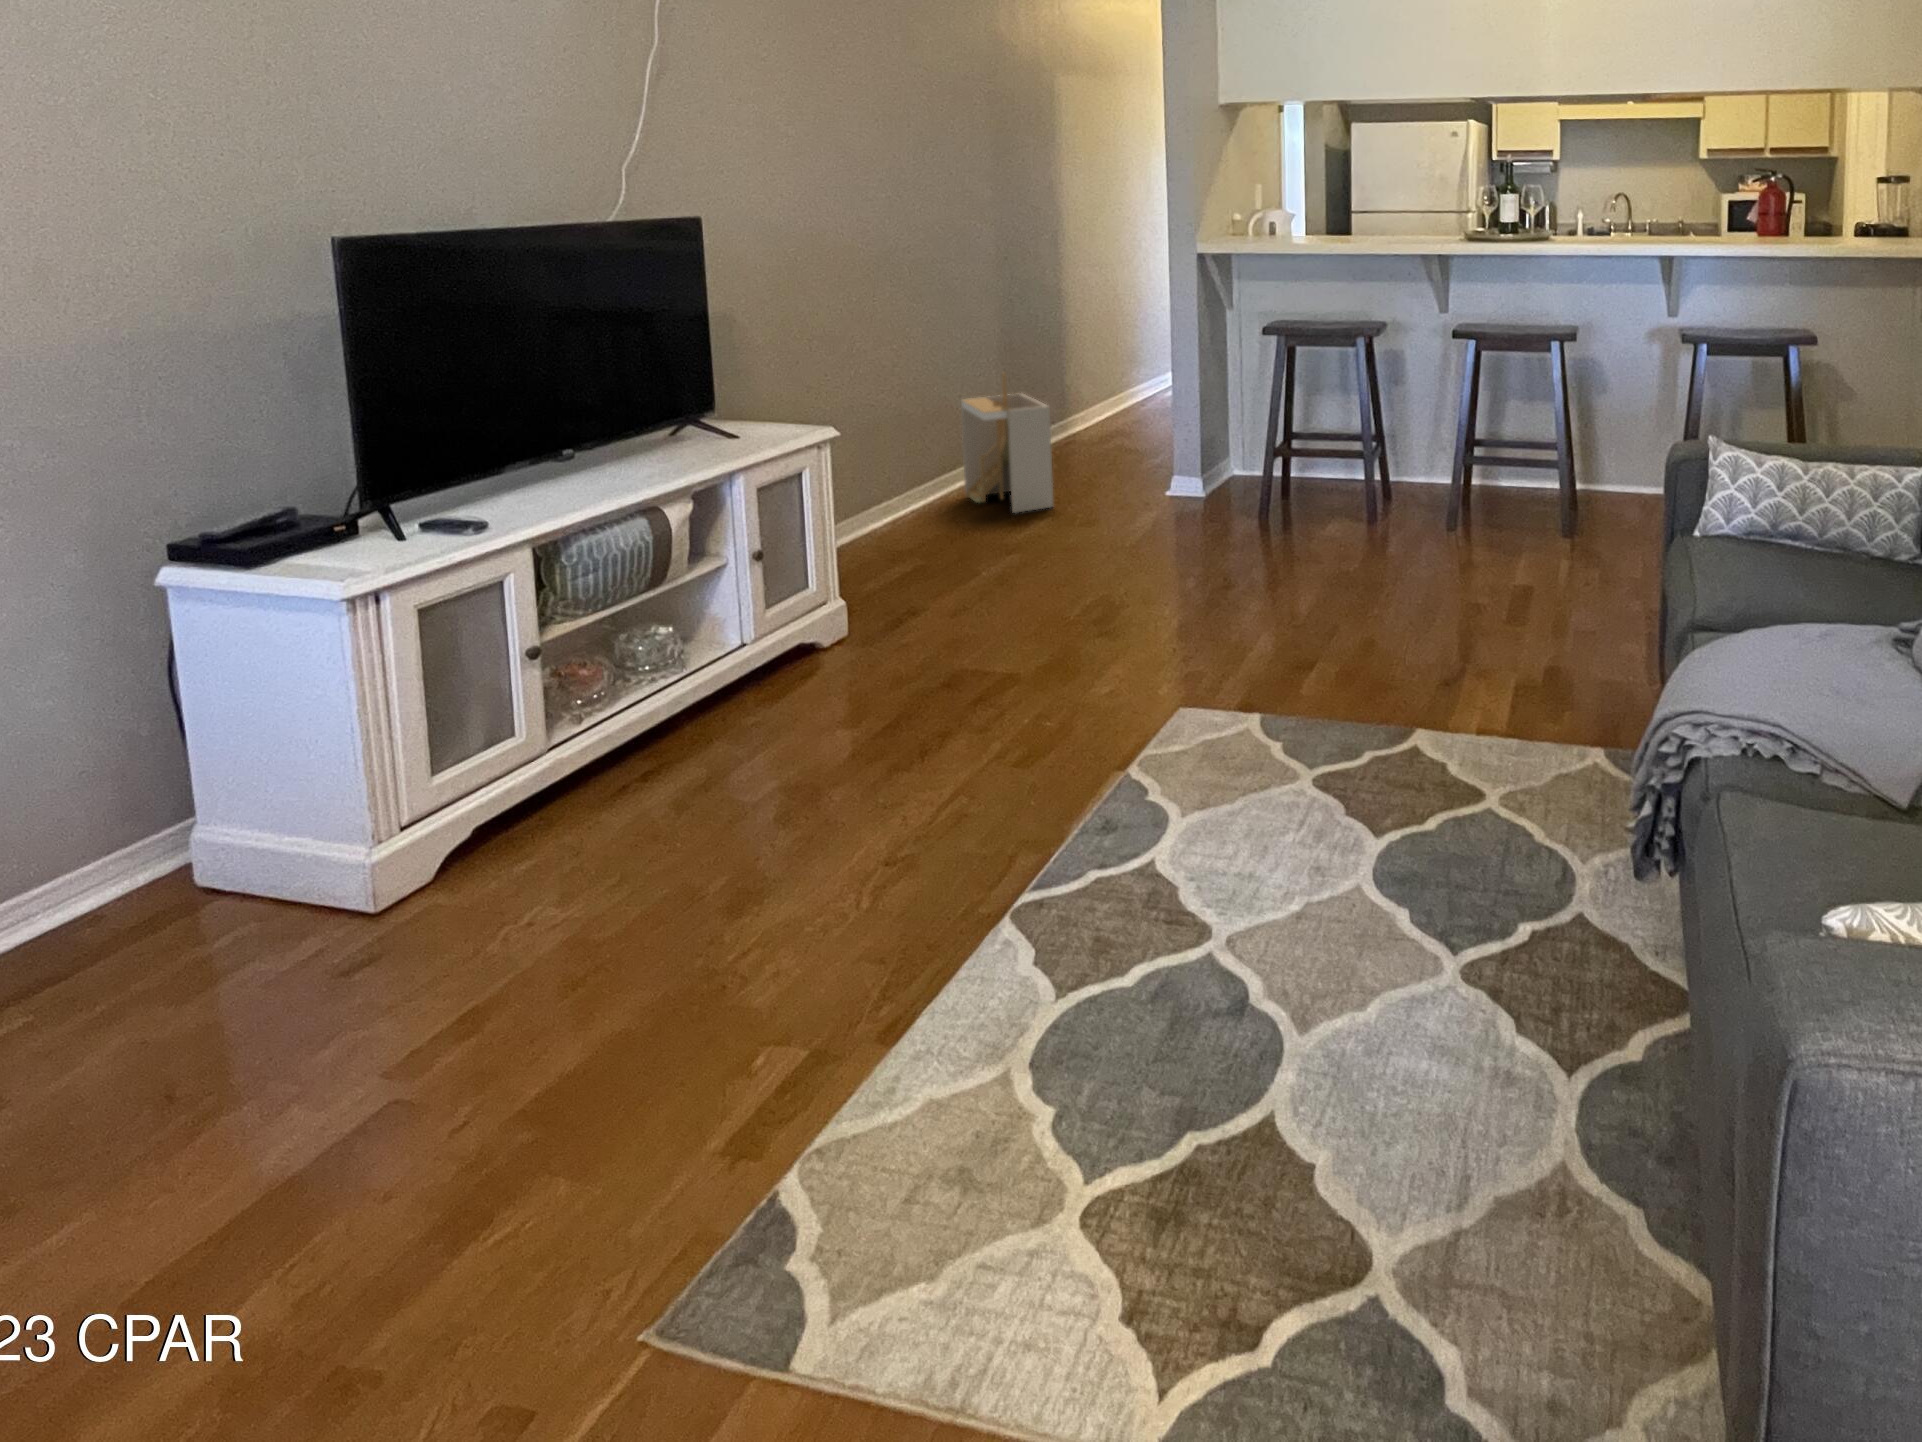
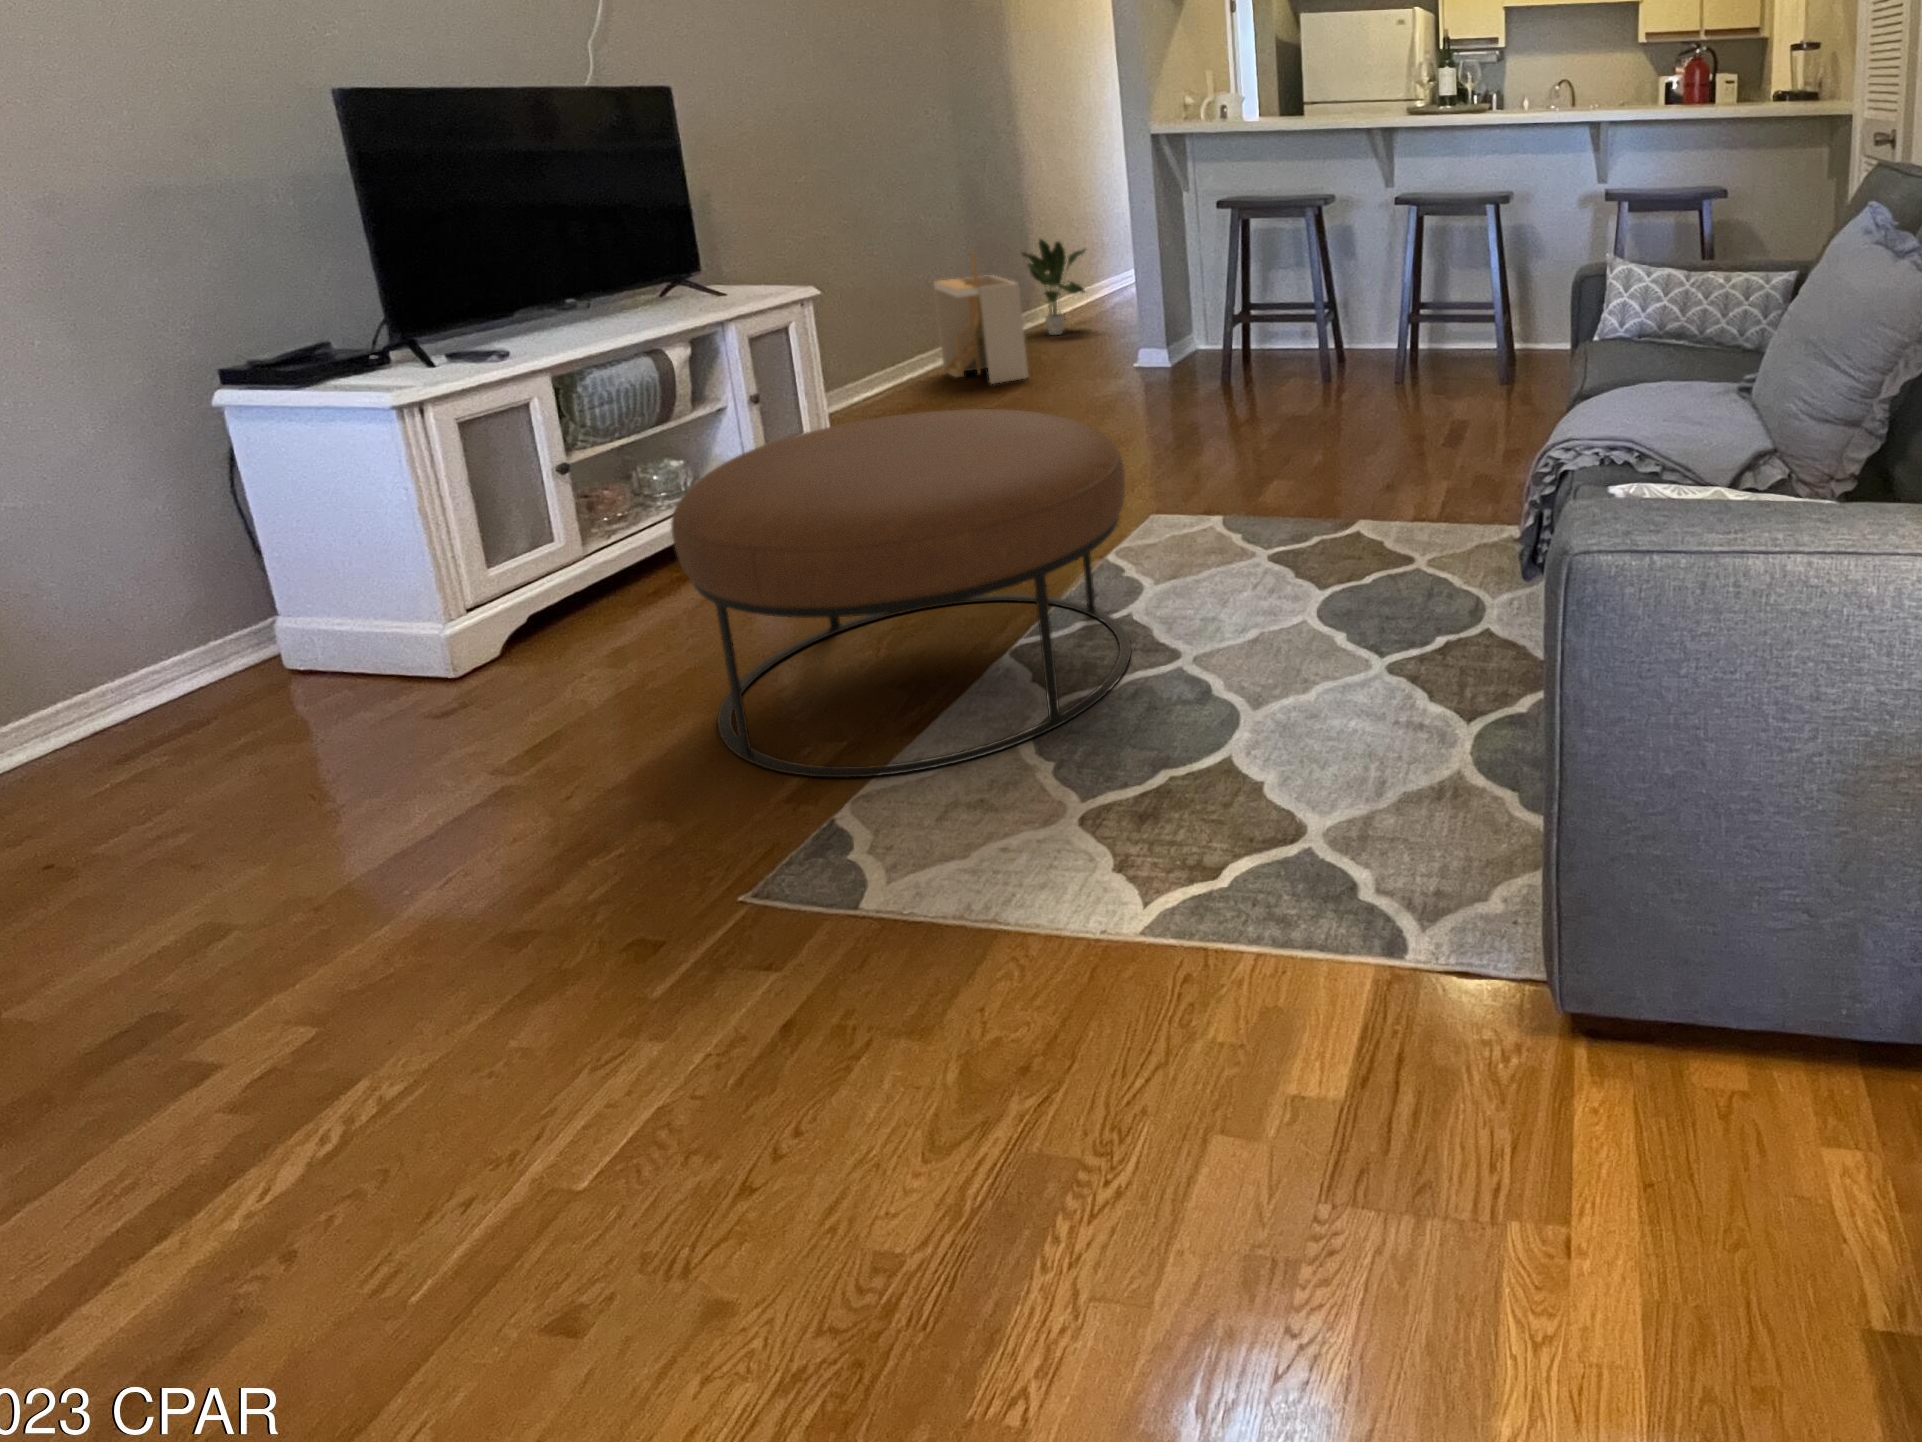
potted plant: none [1053,350,1123,451] -> present [1022,239,1085,335]
ottoman: none [628,610,1157,1117] -> present [671,409,1131,777]

